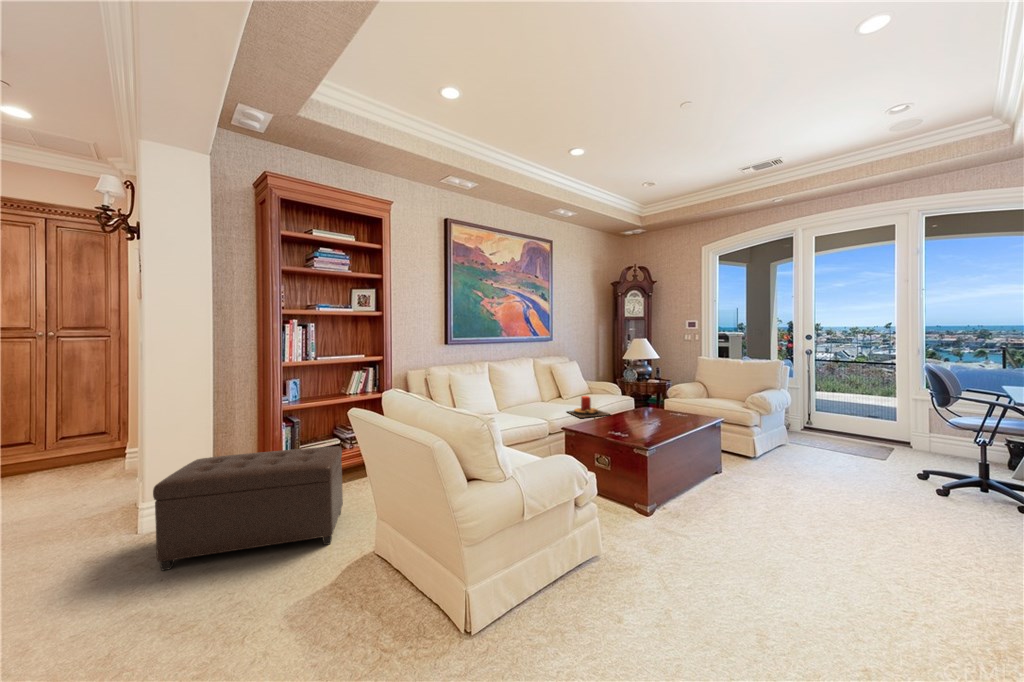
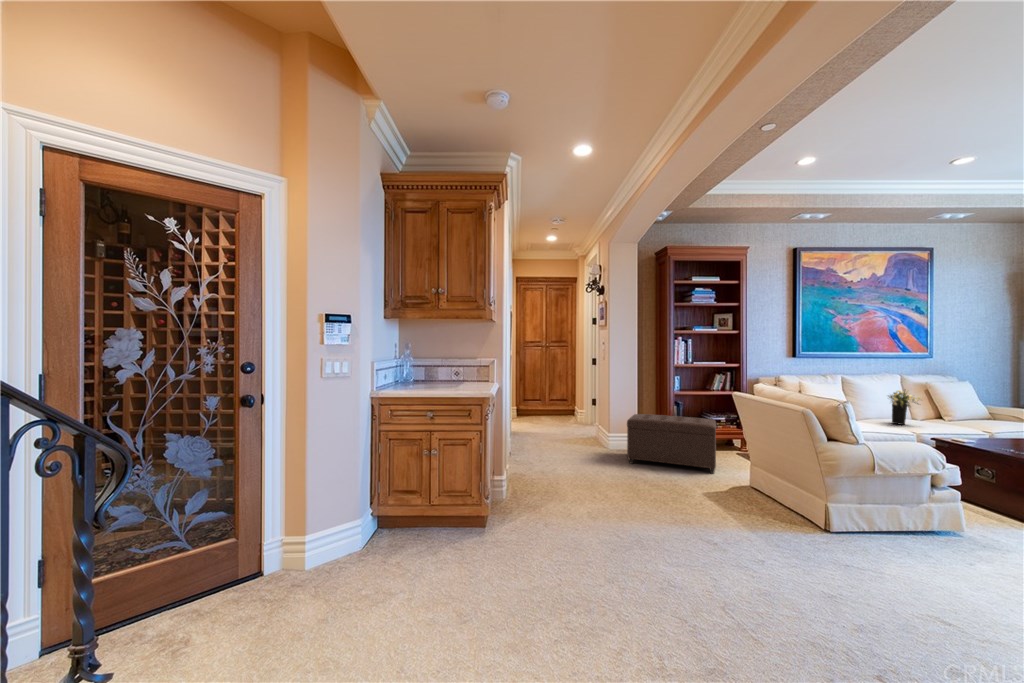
flower arrangement: none [527,375,554,413] -> present [889,390,920,425]
candle: present [567,396,610,418] -> none [938,414,1006,437]

